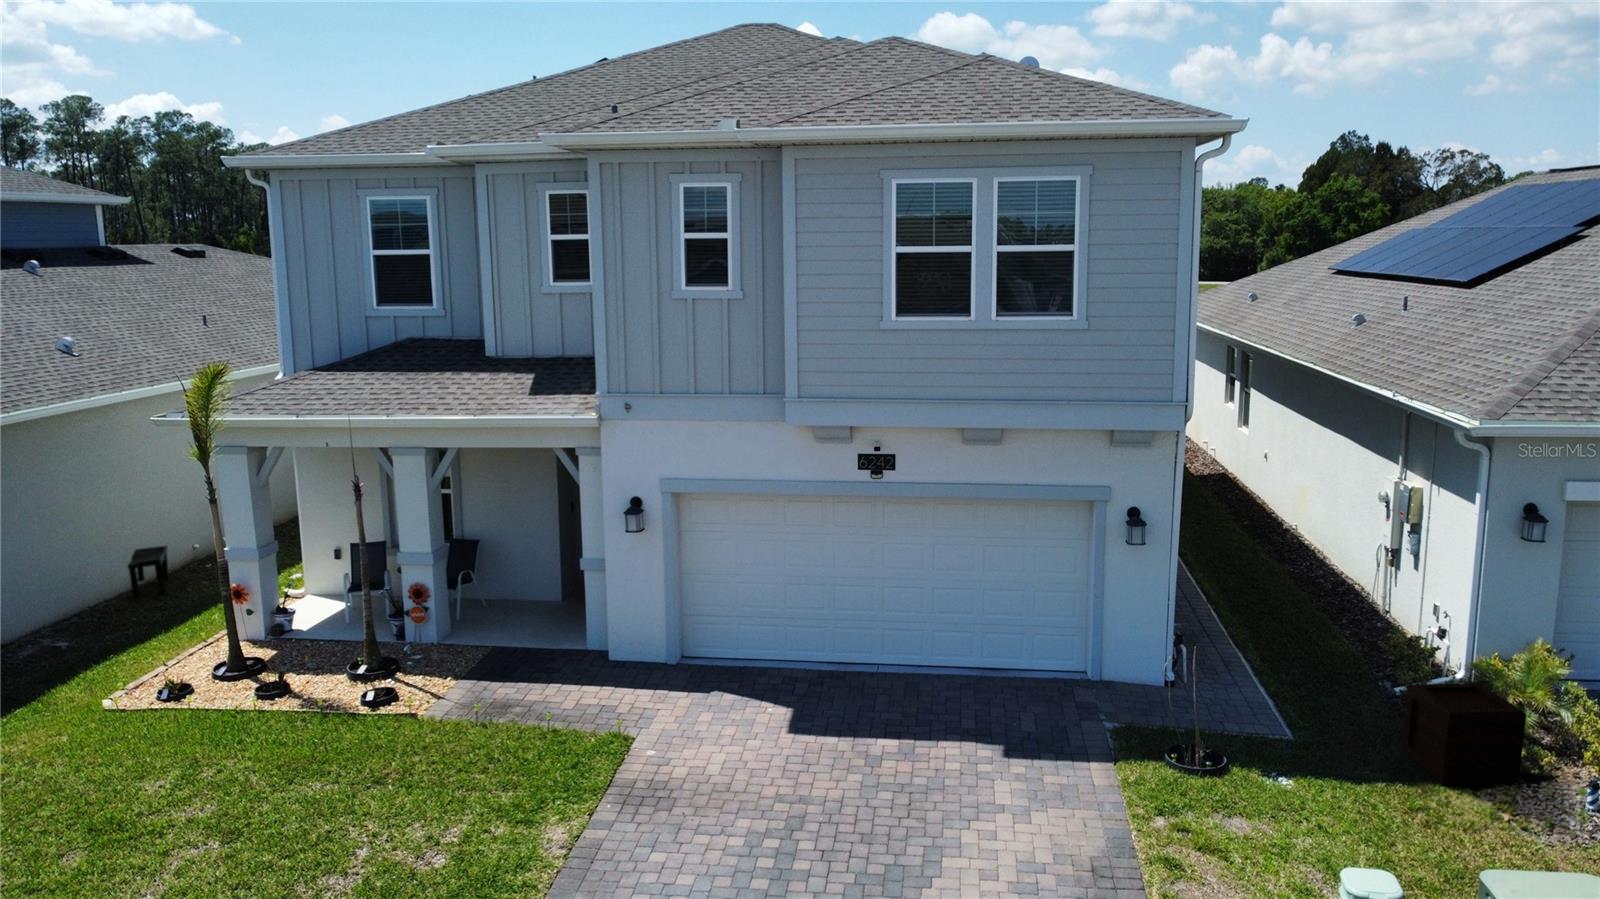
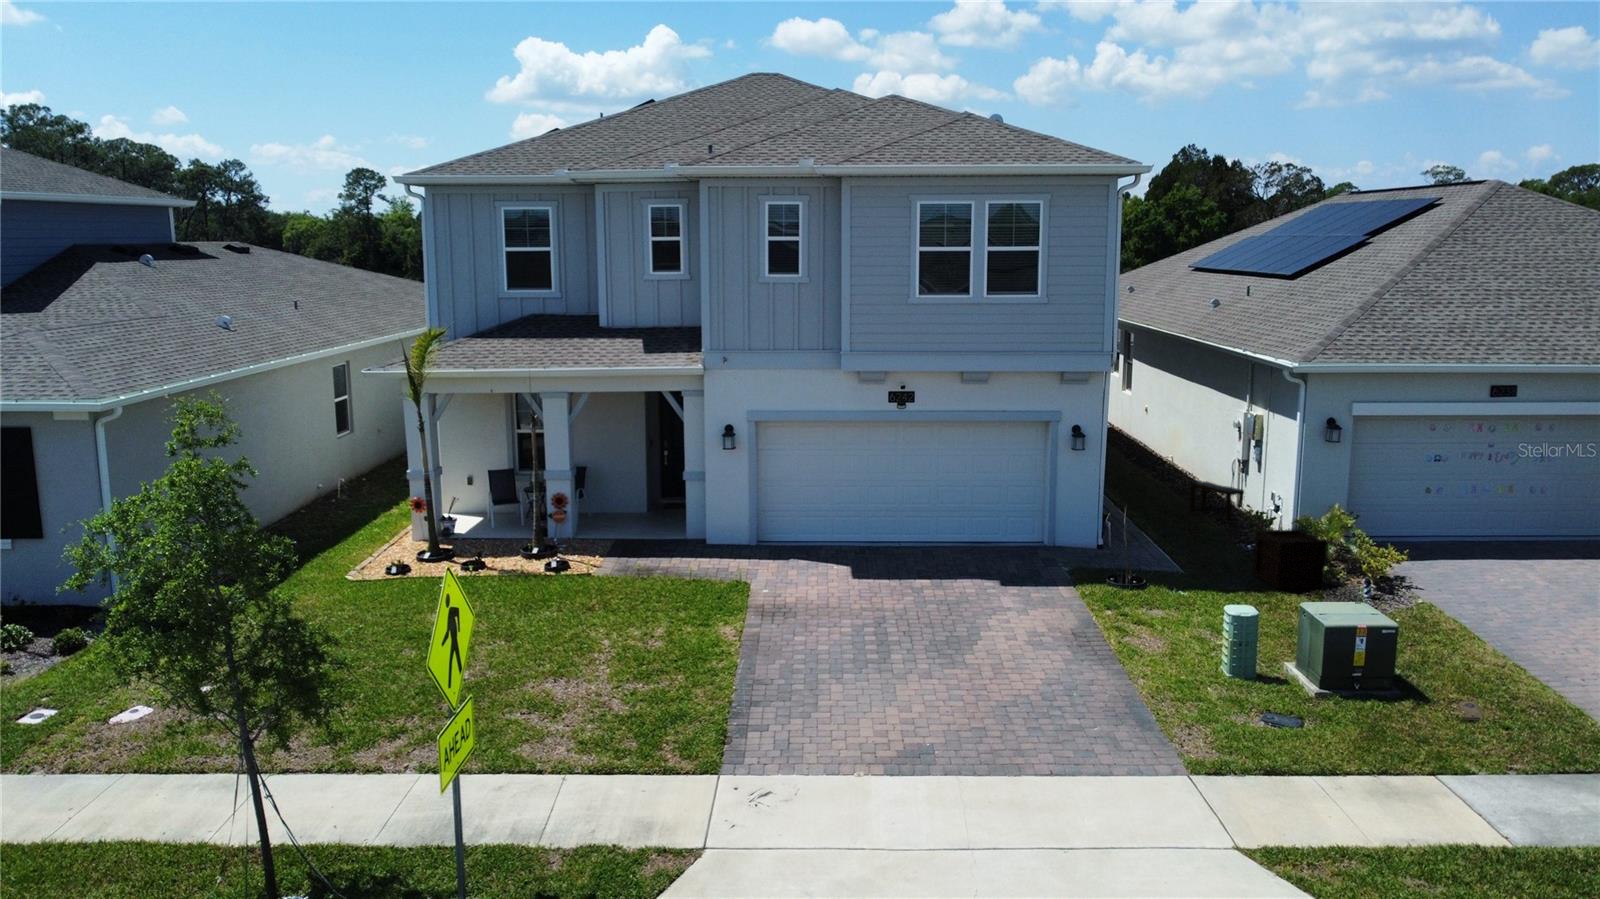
bench: present [128,546,168,599] -> present [1190,482,1244,520]

